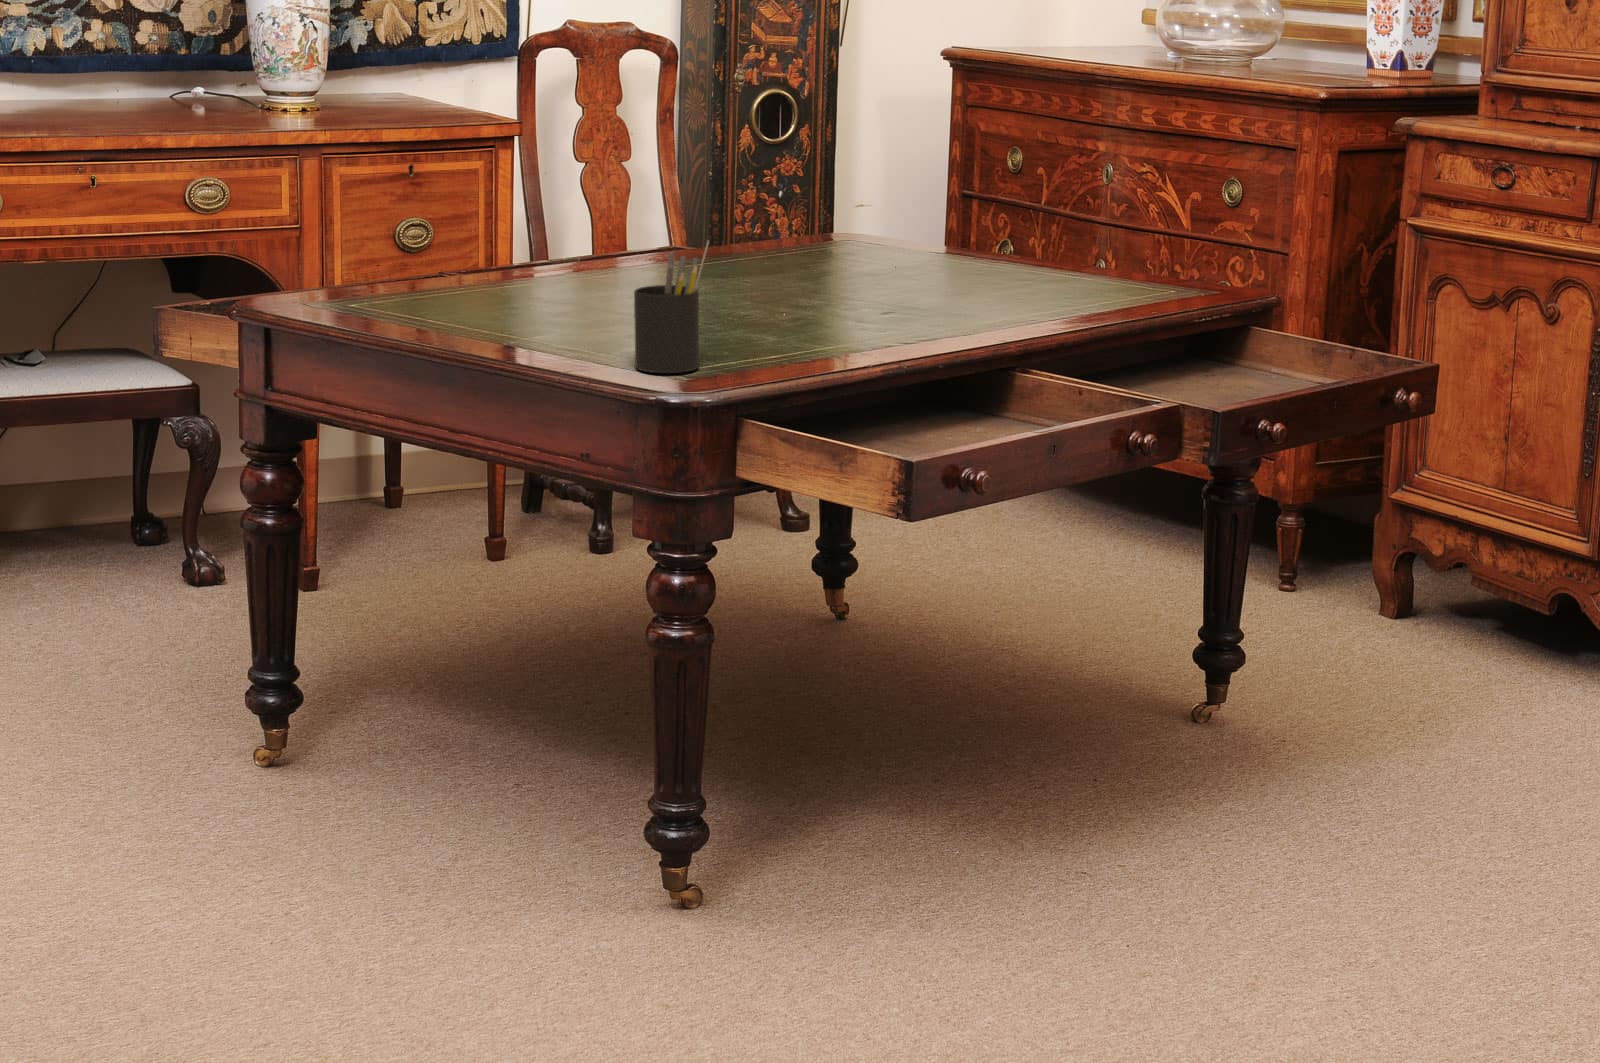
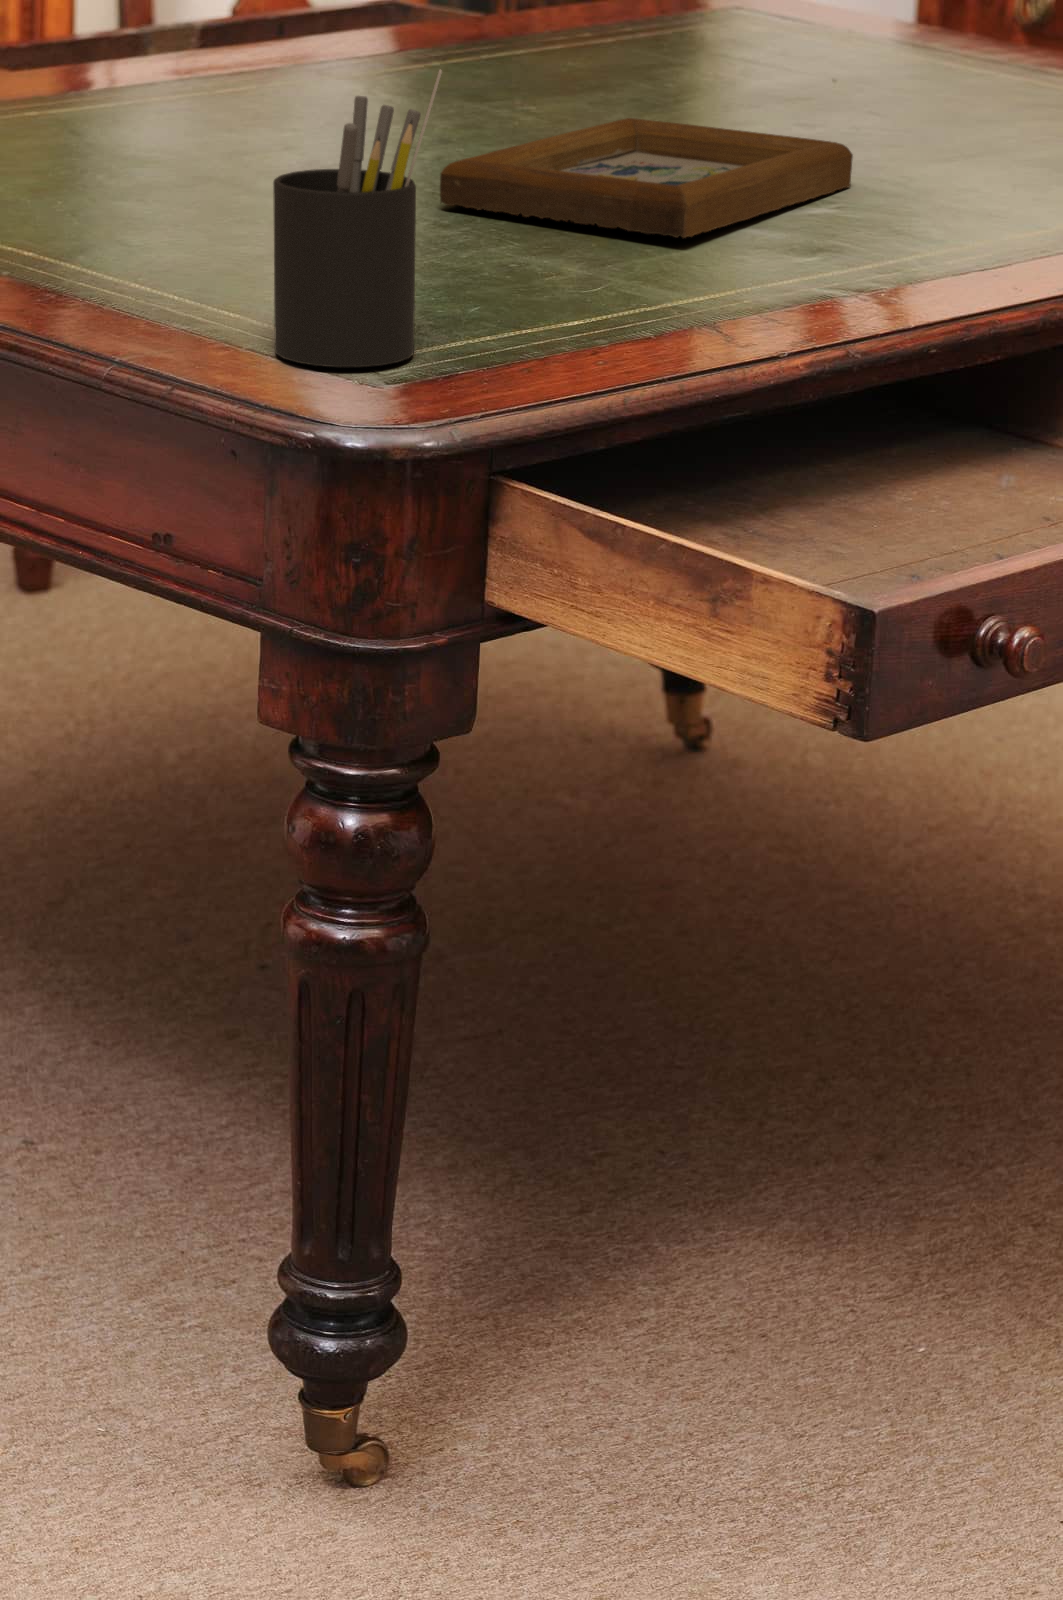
picture frame: none [696,256,896,313] -> present [440,118,853,238]

